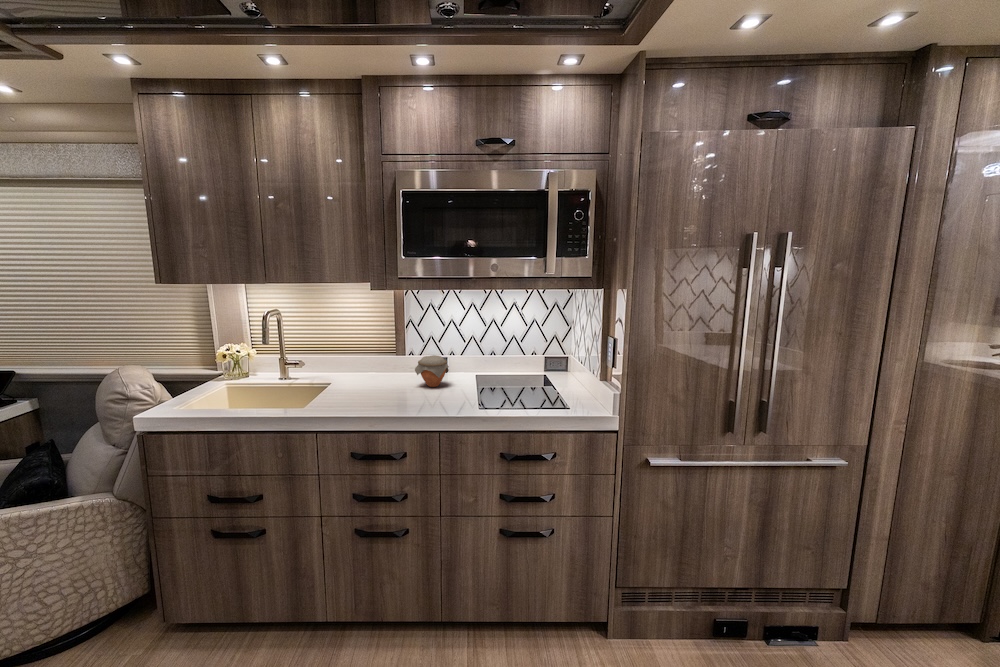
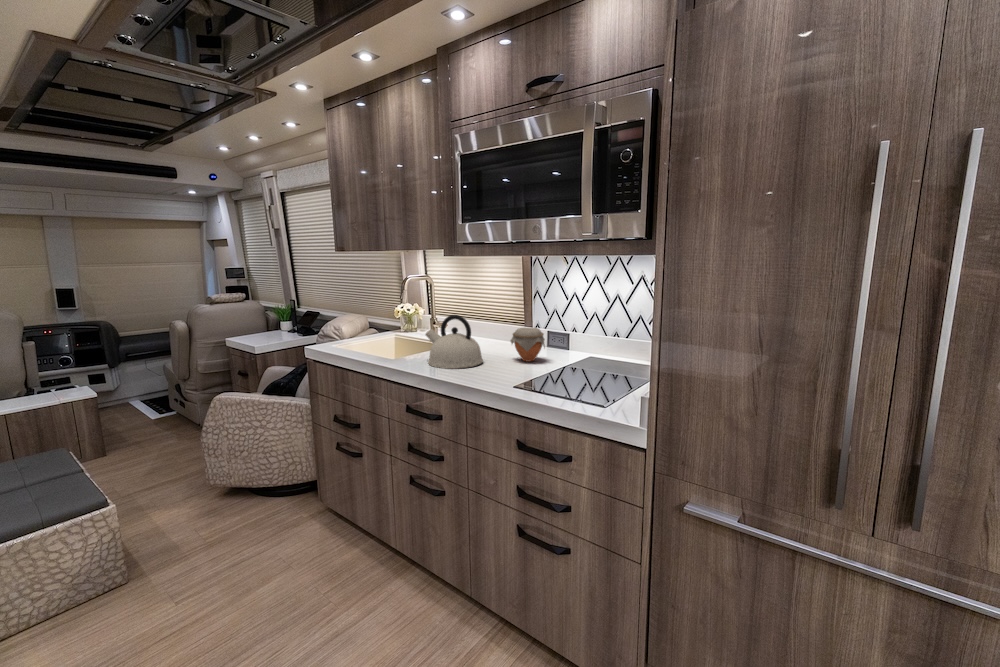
kettle: none [342,353,406,408] -> present [426,315,483,369]

